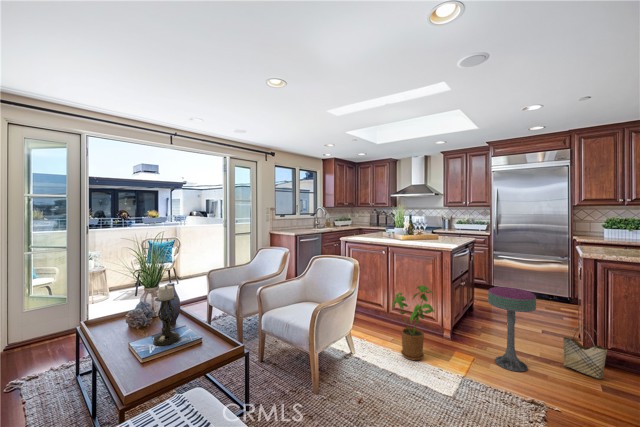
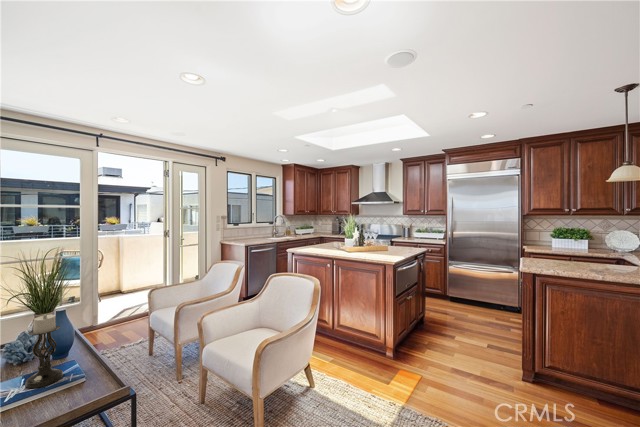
house plant: present [392,285,434,361] -> none [329,303,372,385]
bar stool: present [488,287,536,372] -> none [427,303,473,394]
woven basket: present [563,325,607,379] -> none [501,342,542,399]

